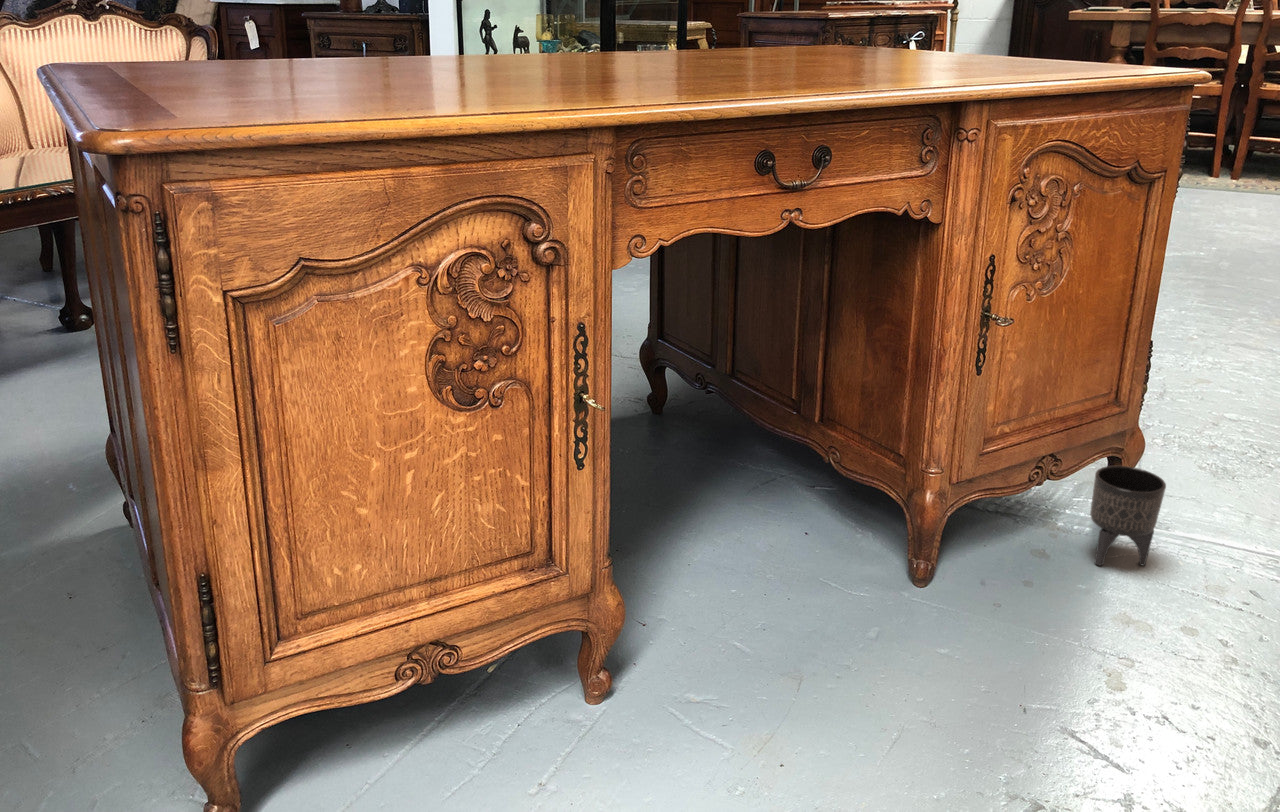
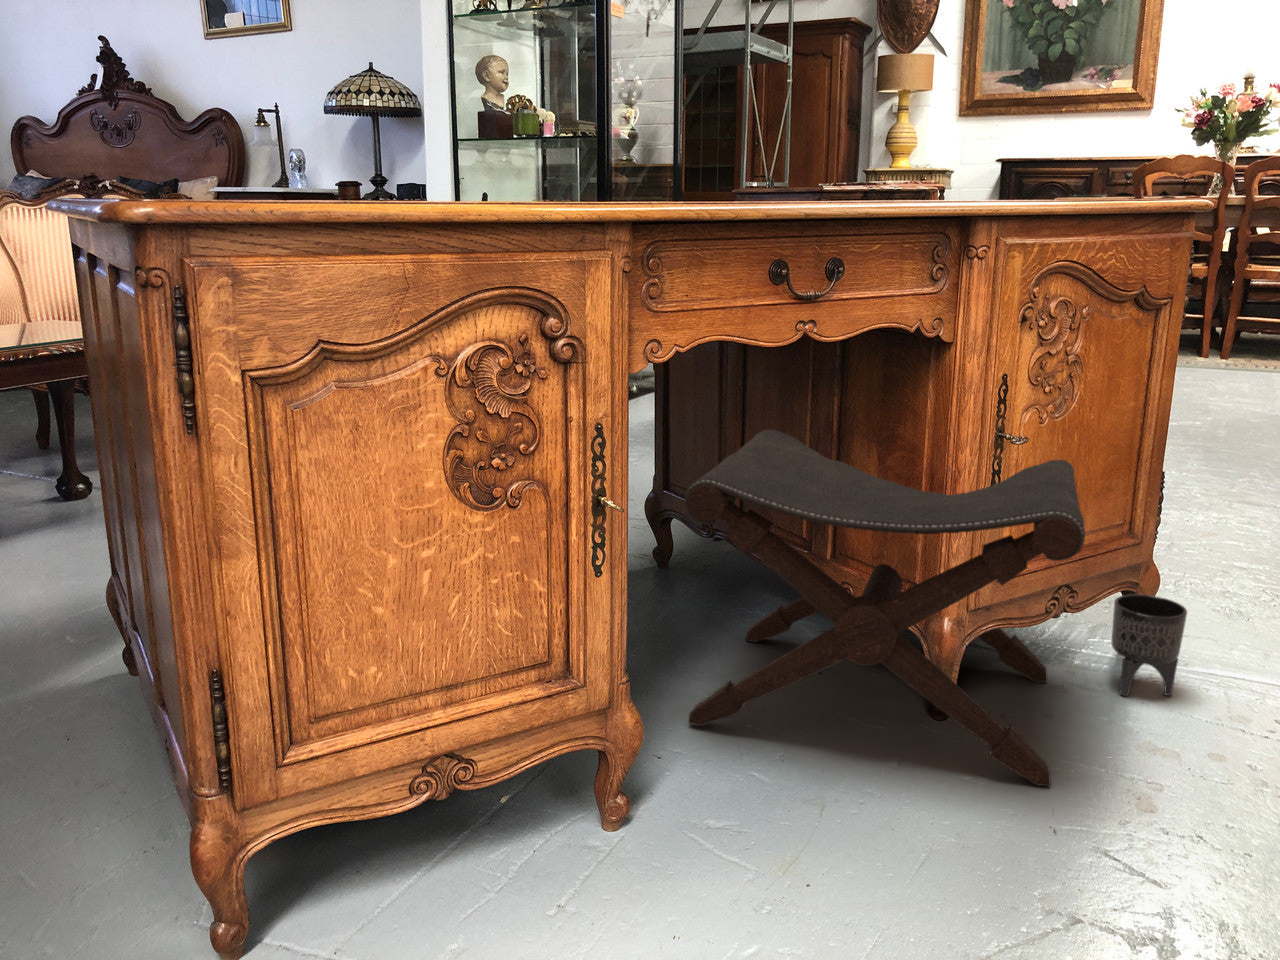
footstool: none [669,293,1063,661] -> present [685,430,1085,786]

